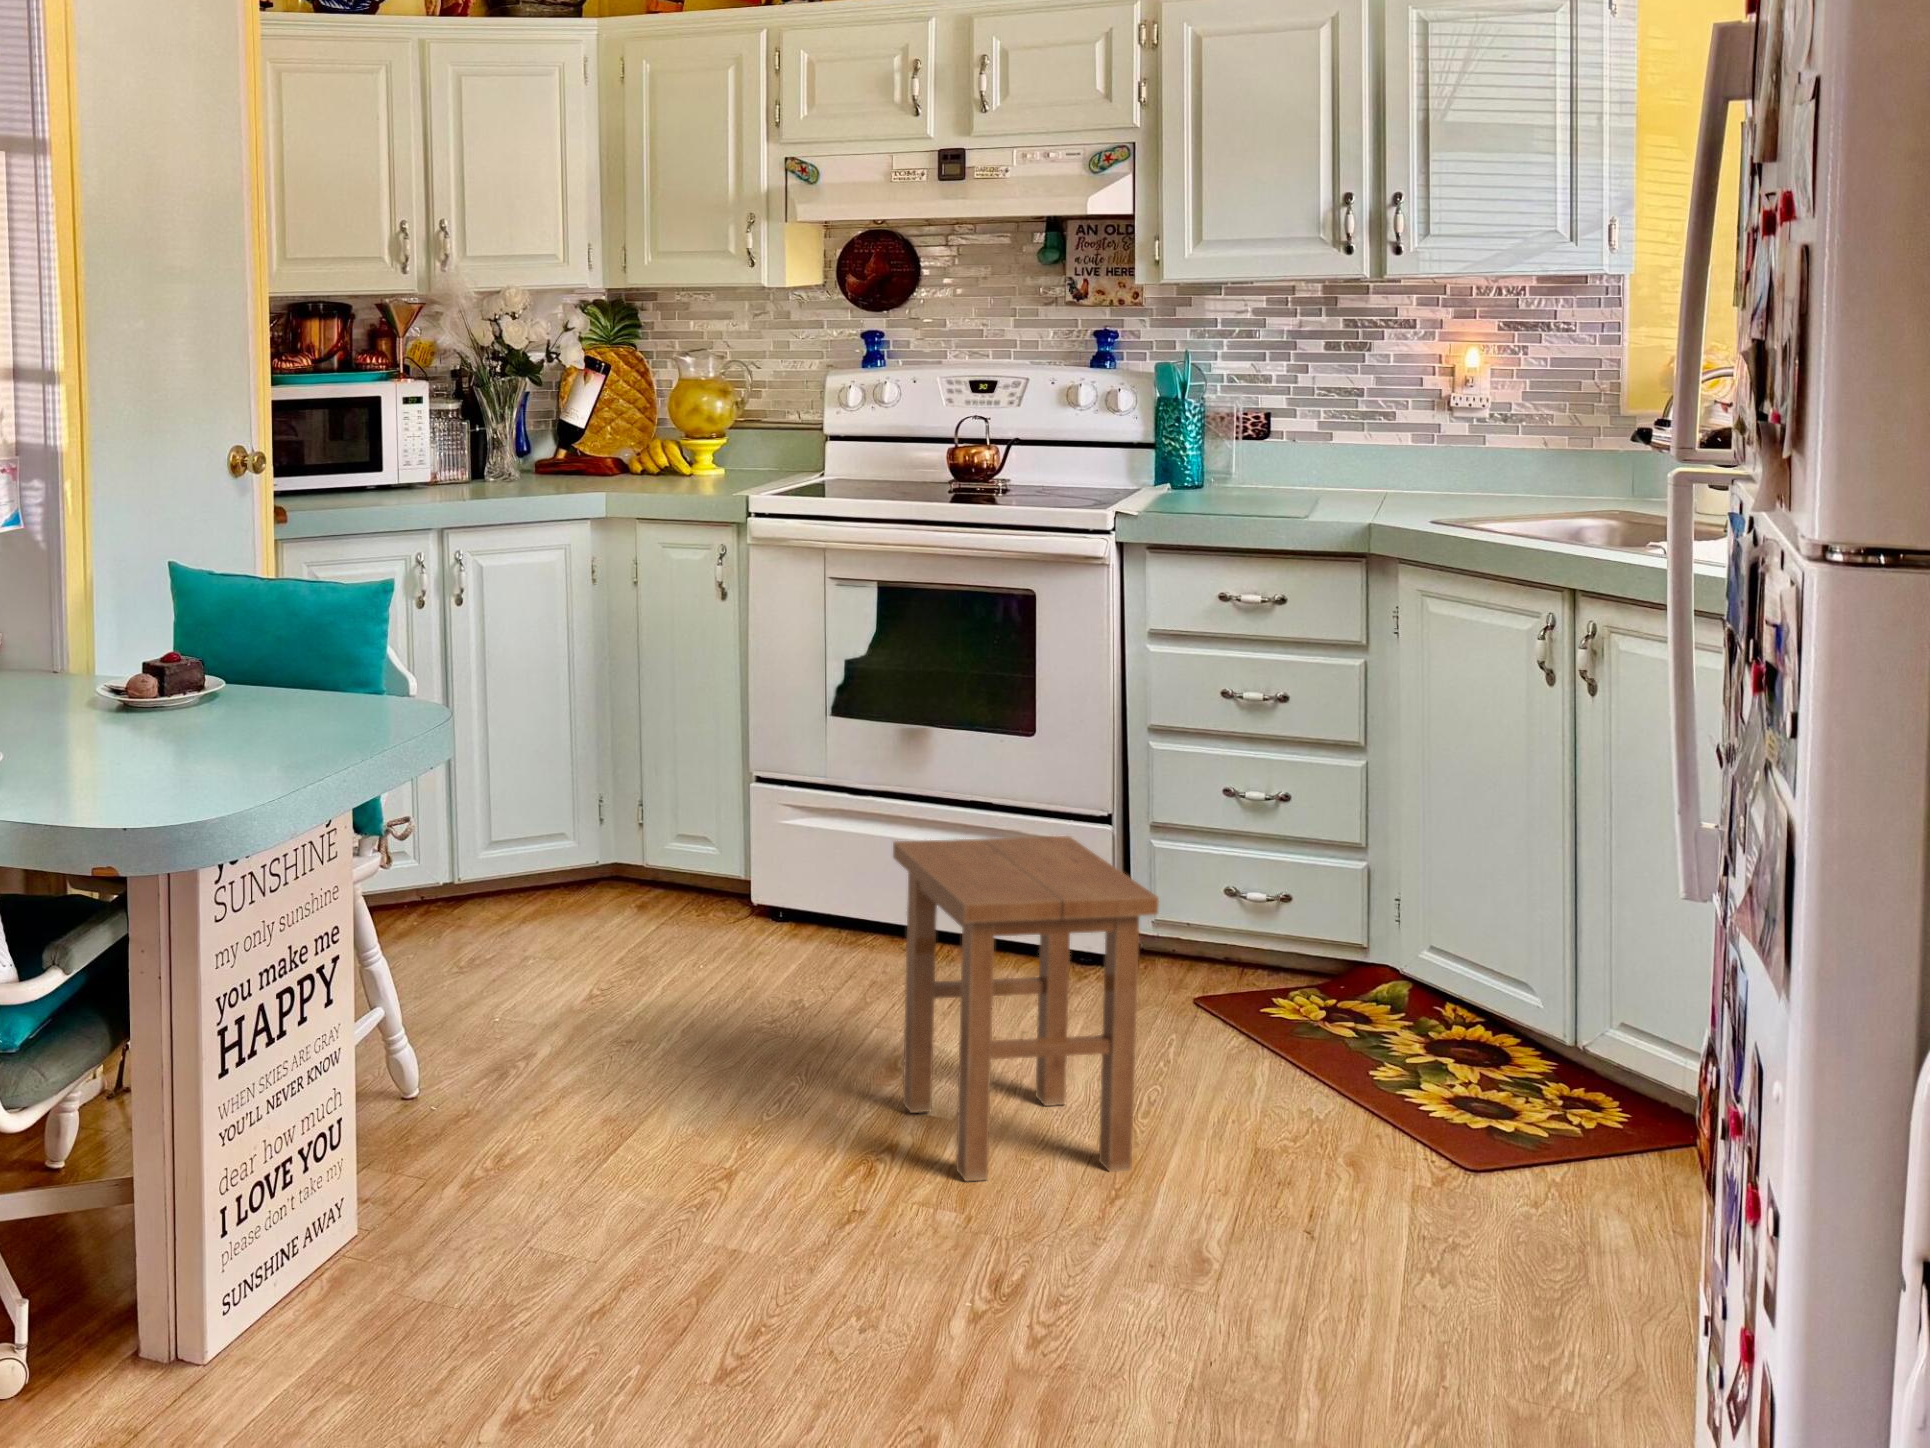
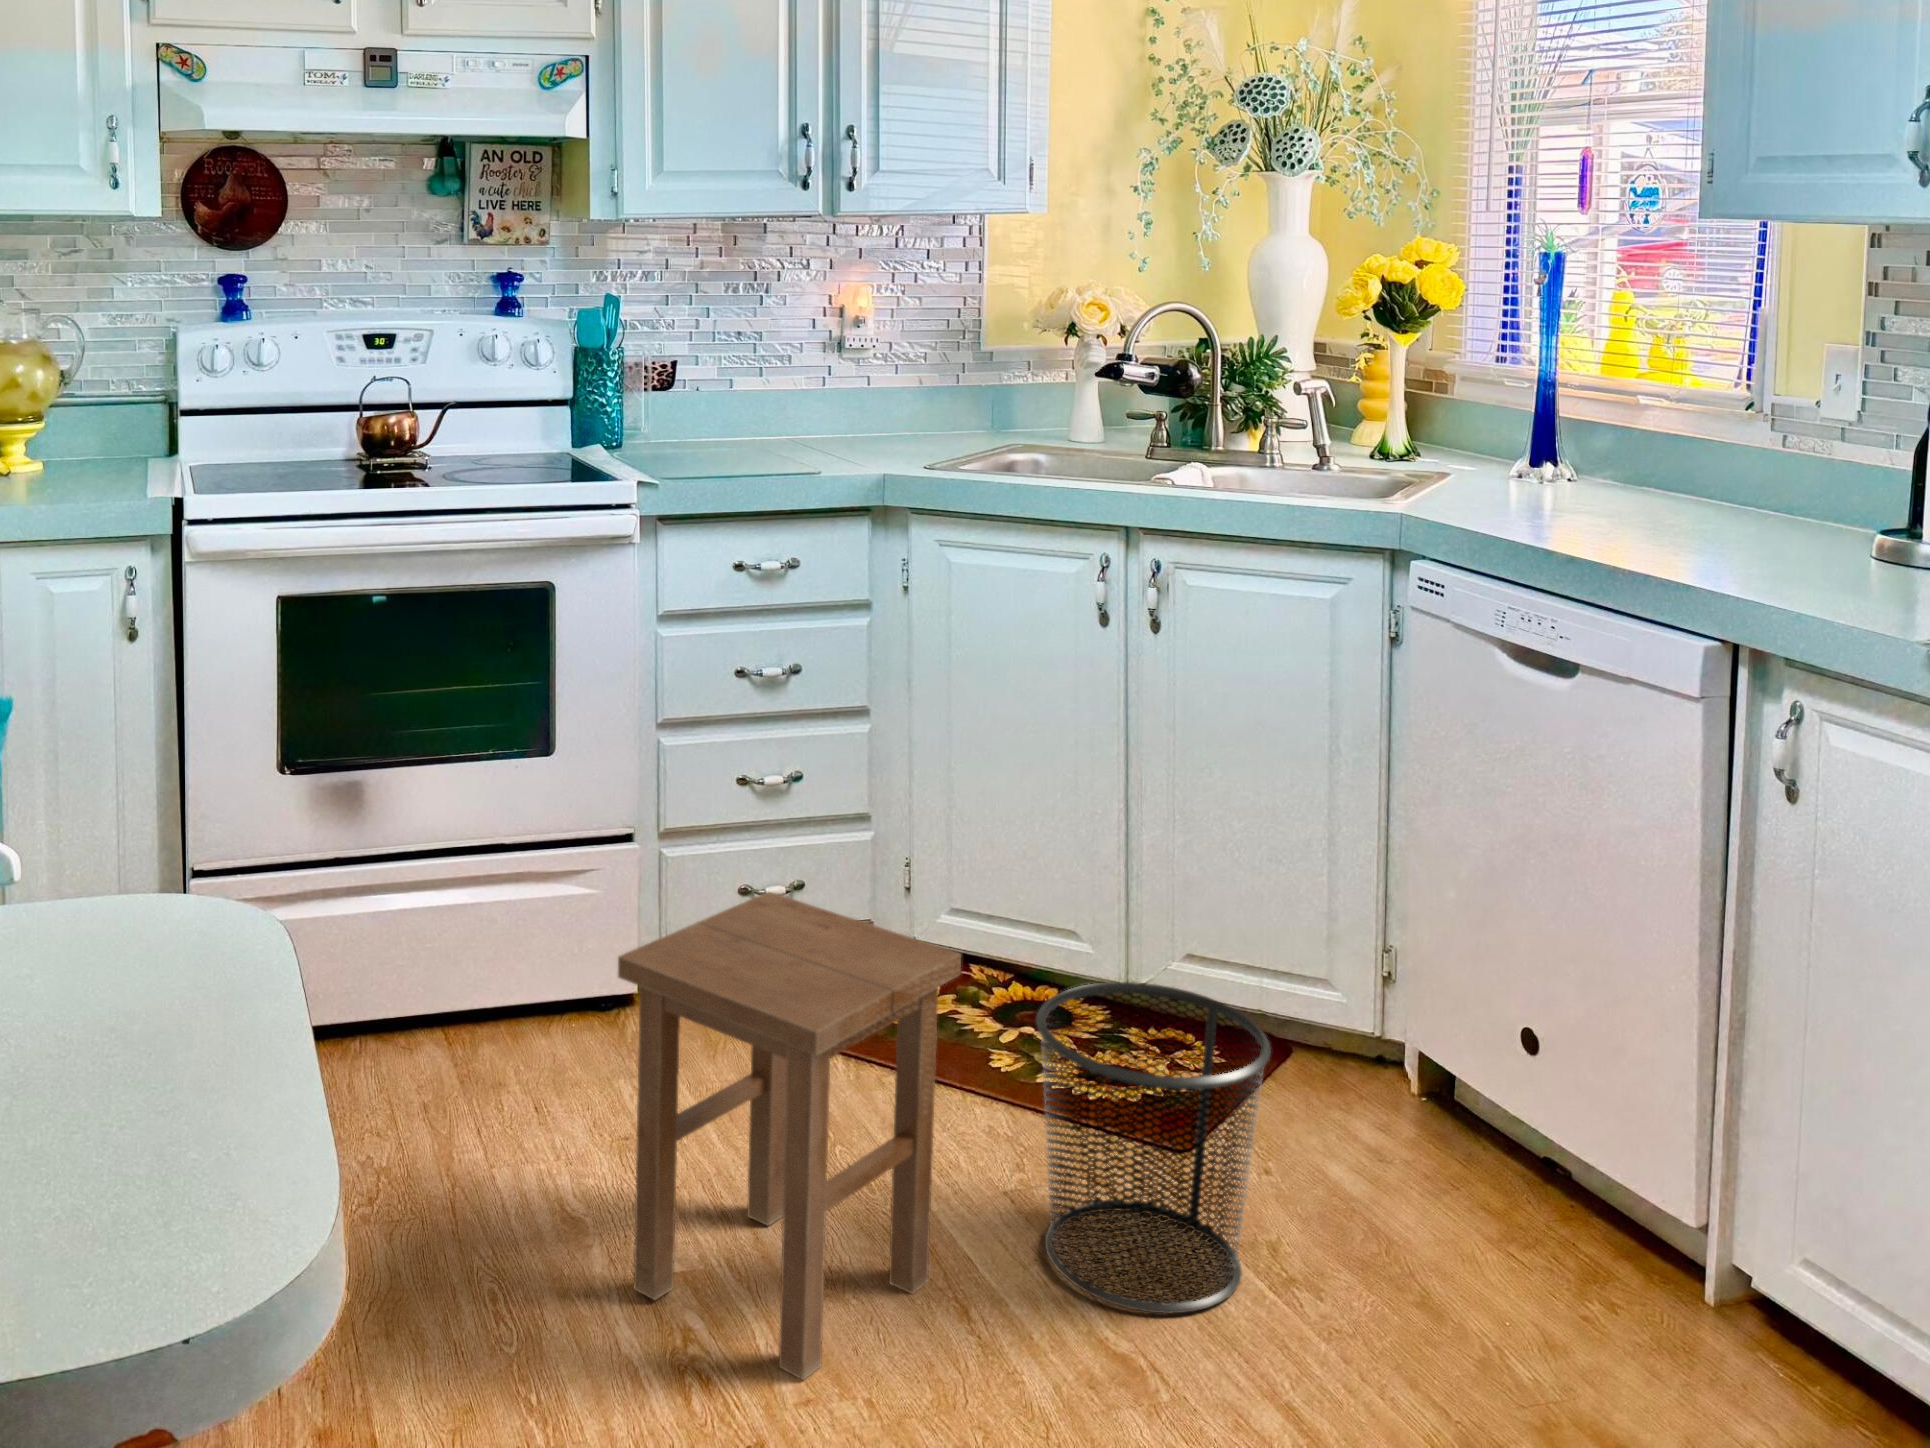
waste bin: none [1235,970,1458,1260] -> present [1036,982,1271,1314]

